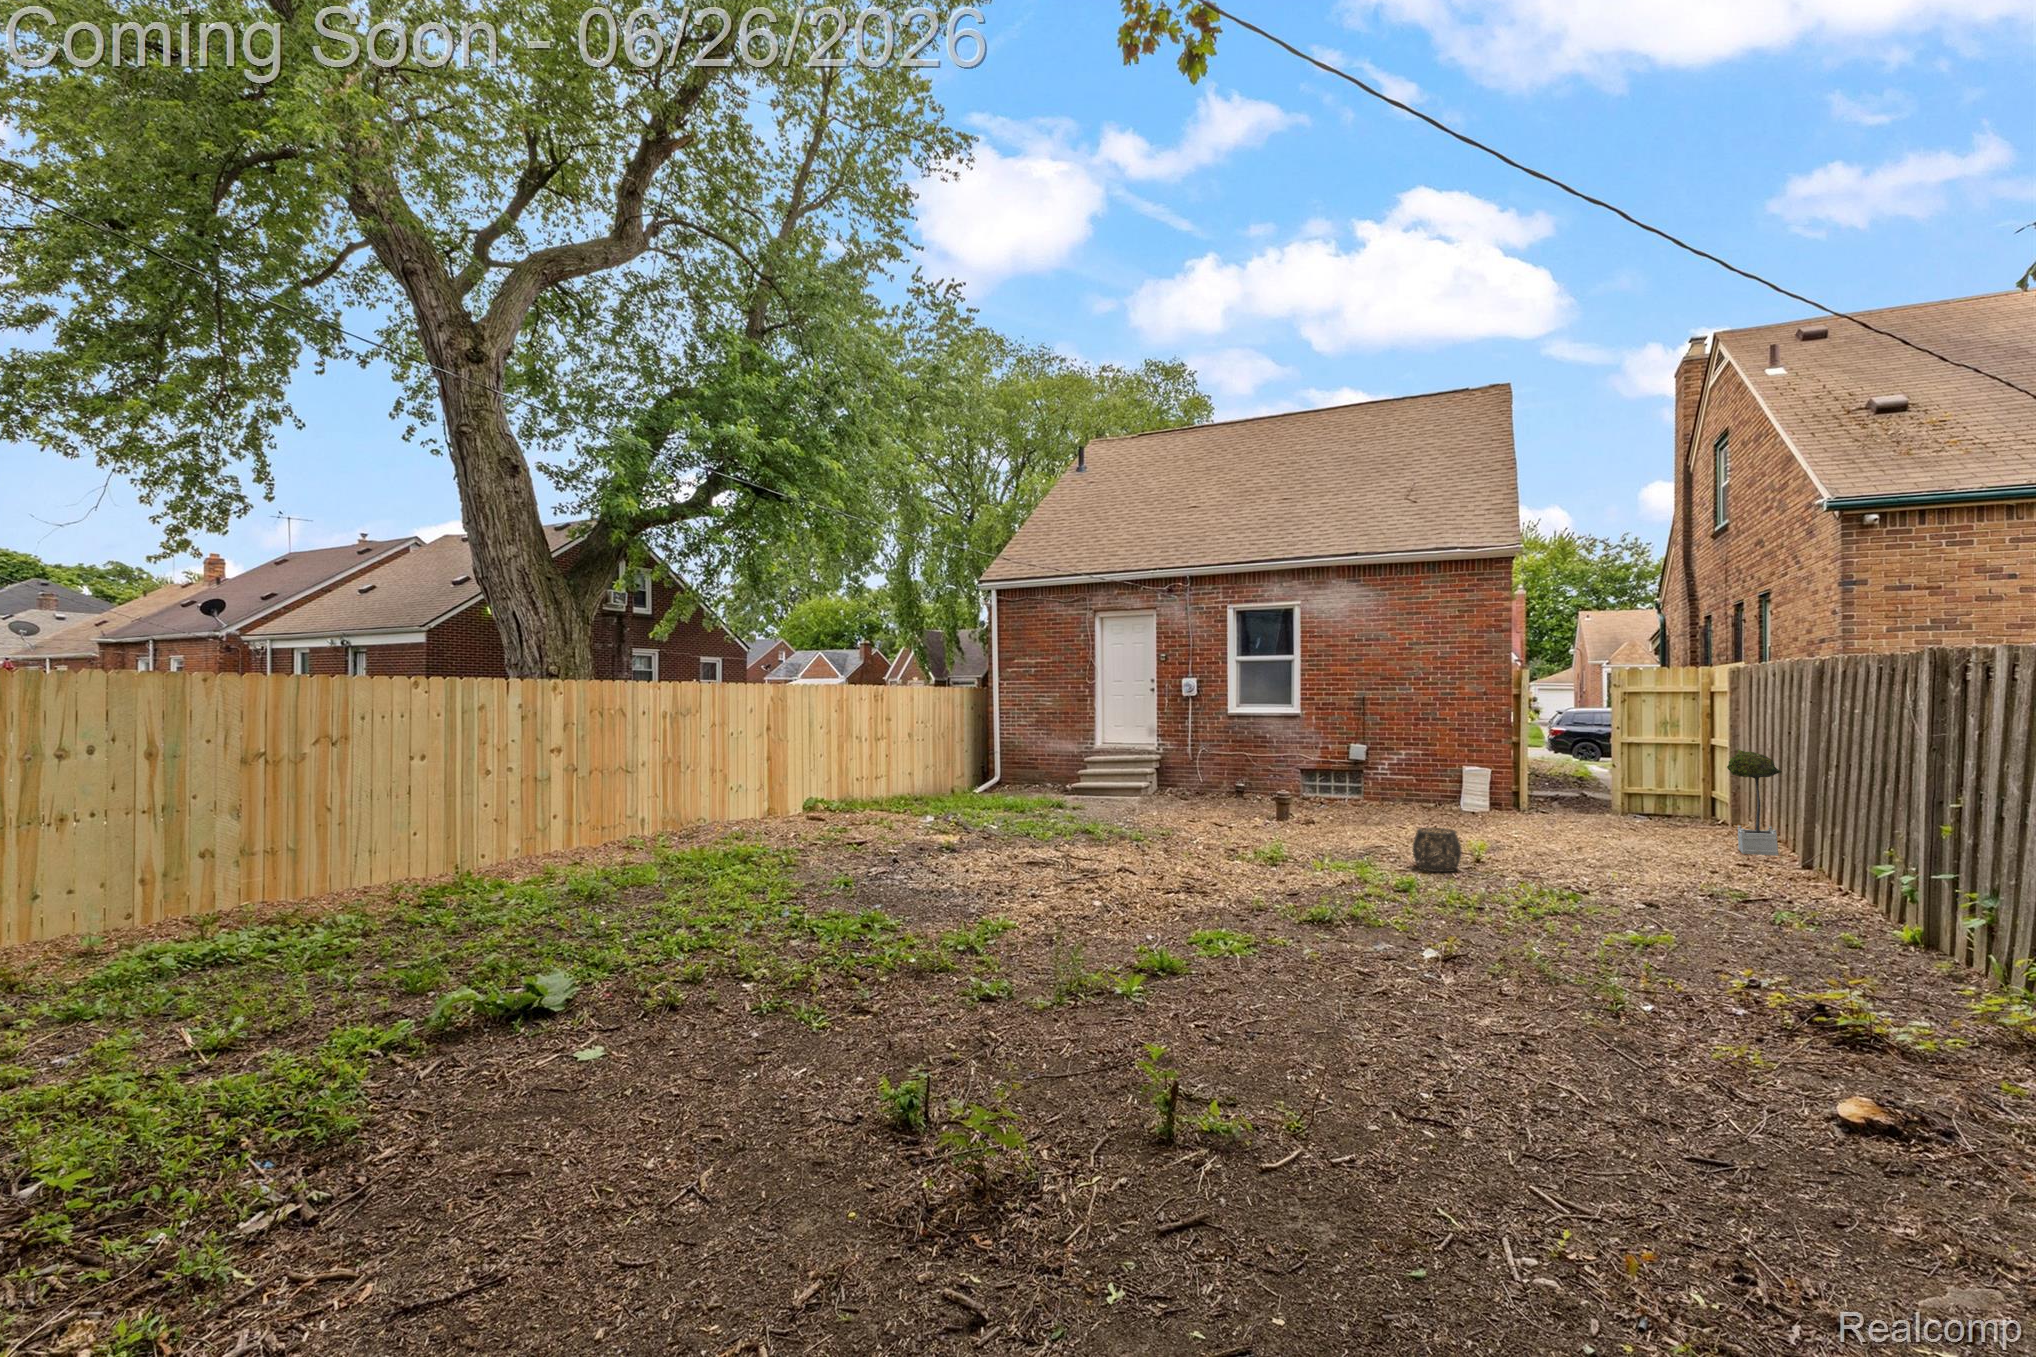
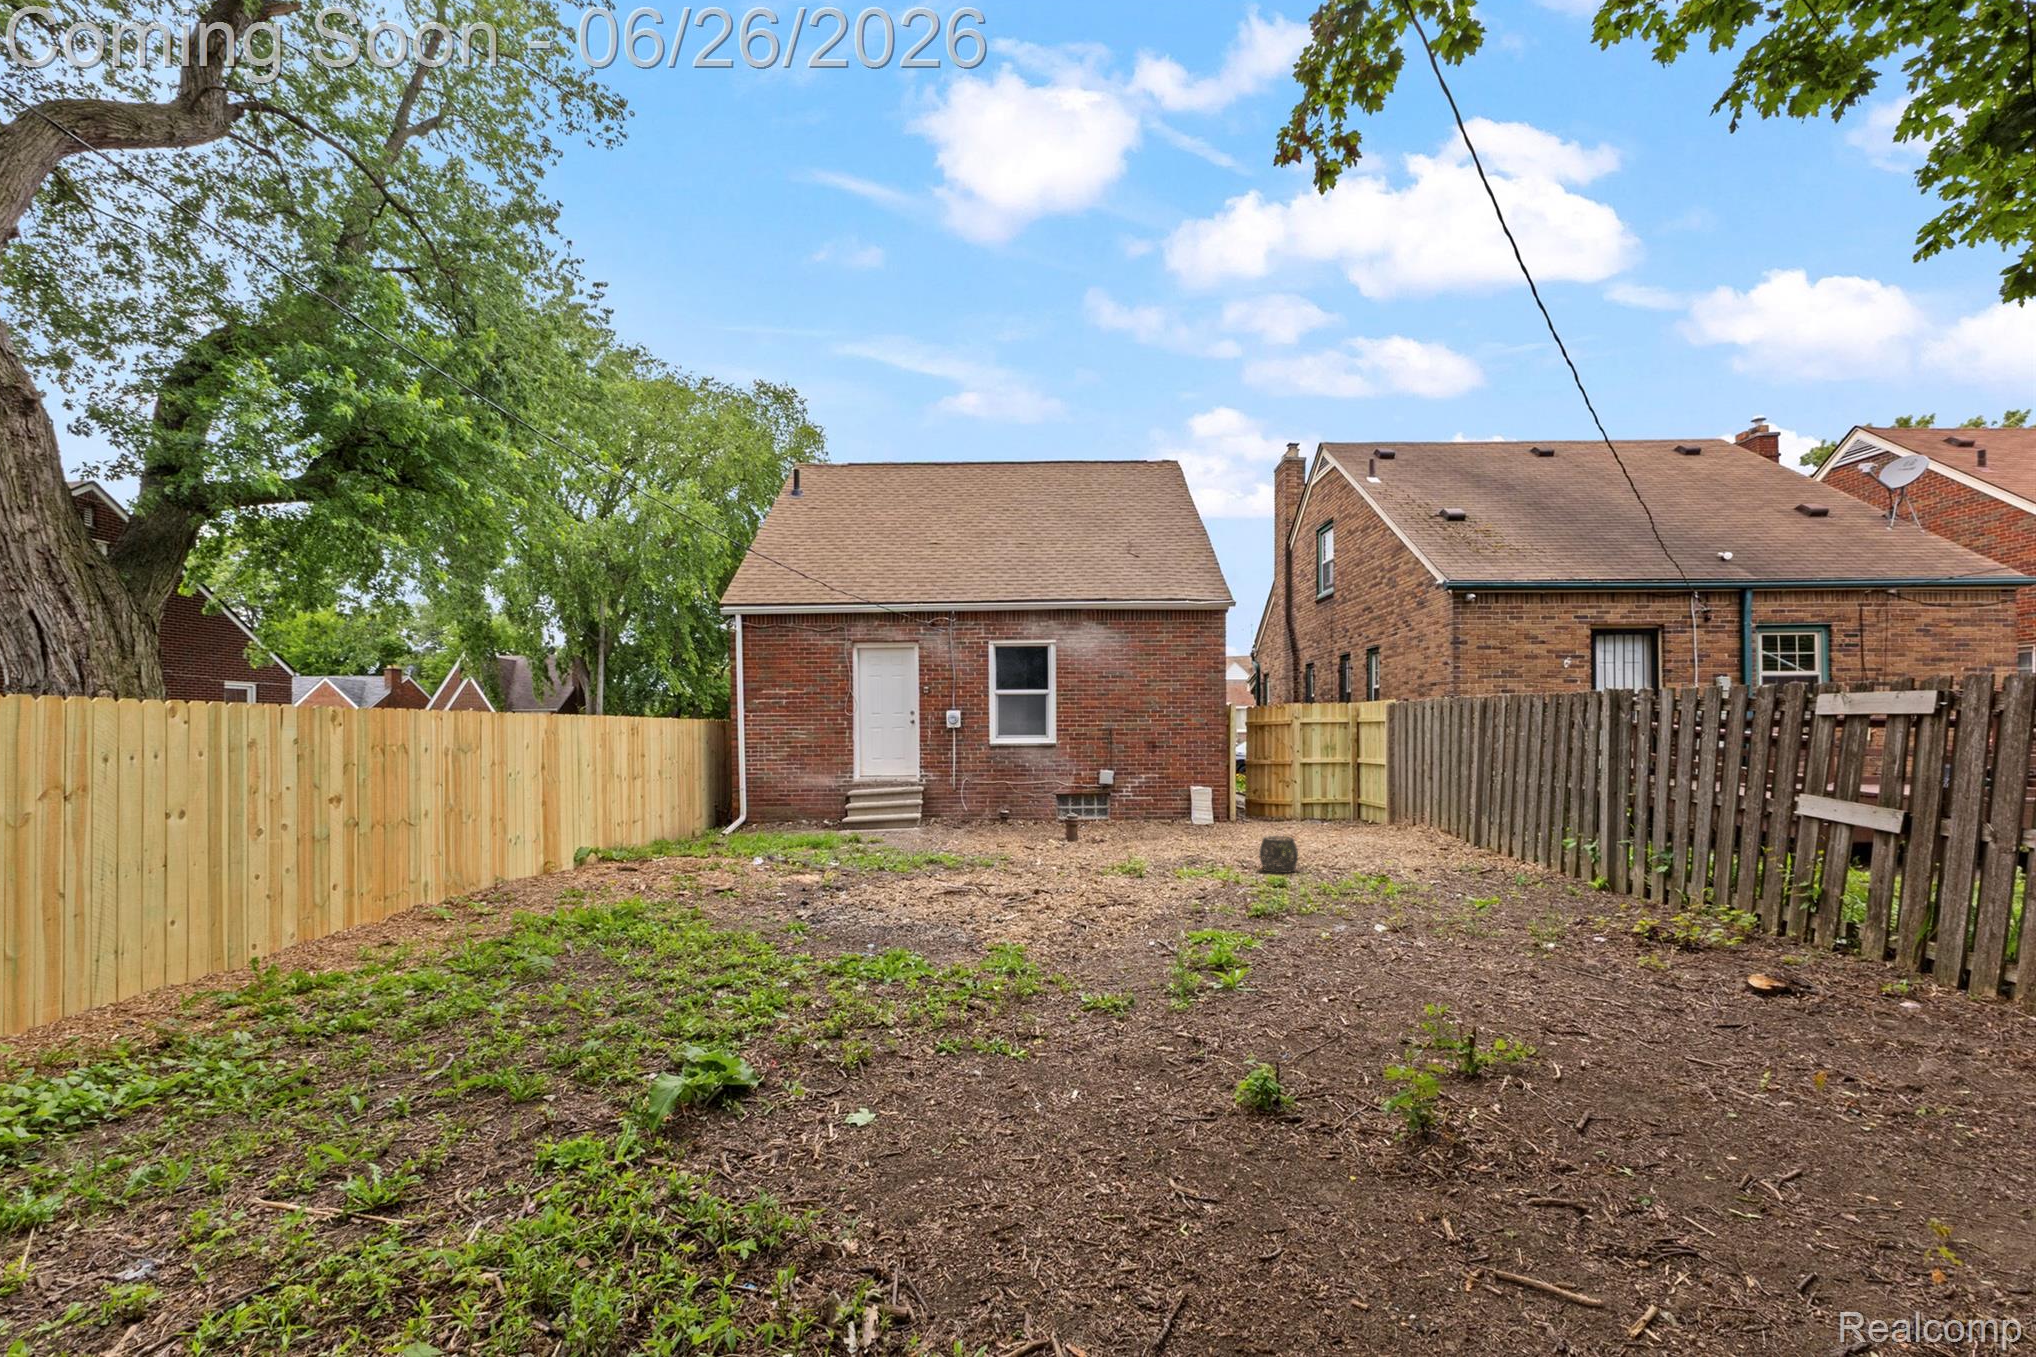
potted tree: present [1727,749,1782,856] -> none [1426,765,1462,843]

